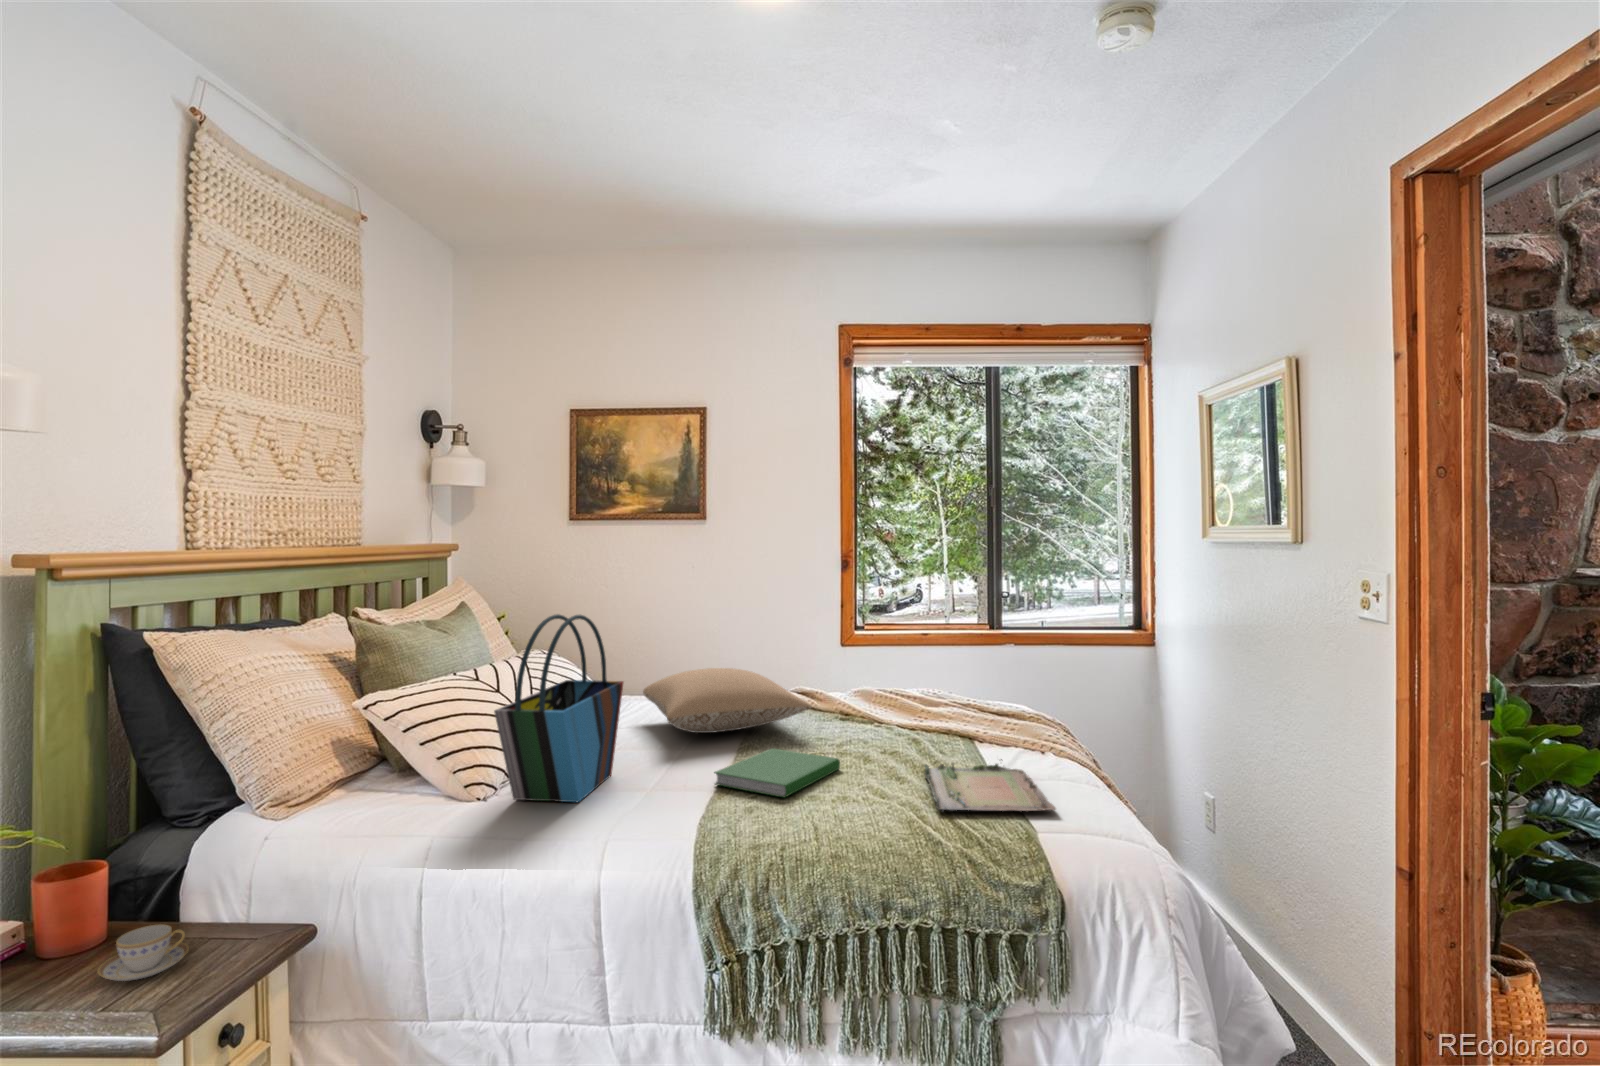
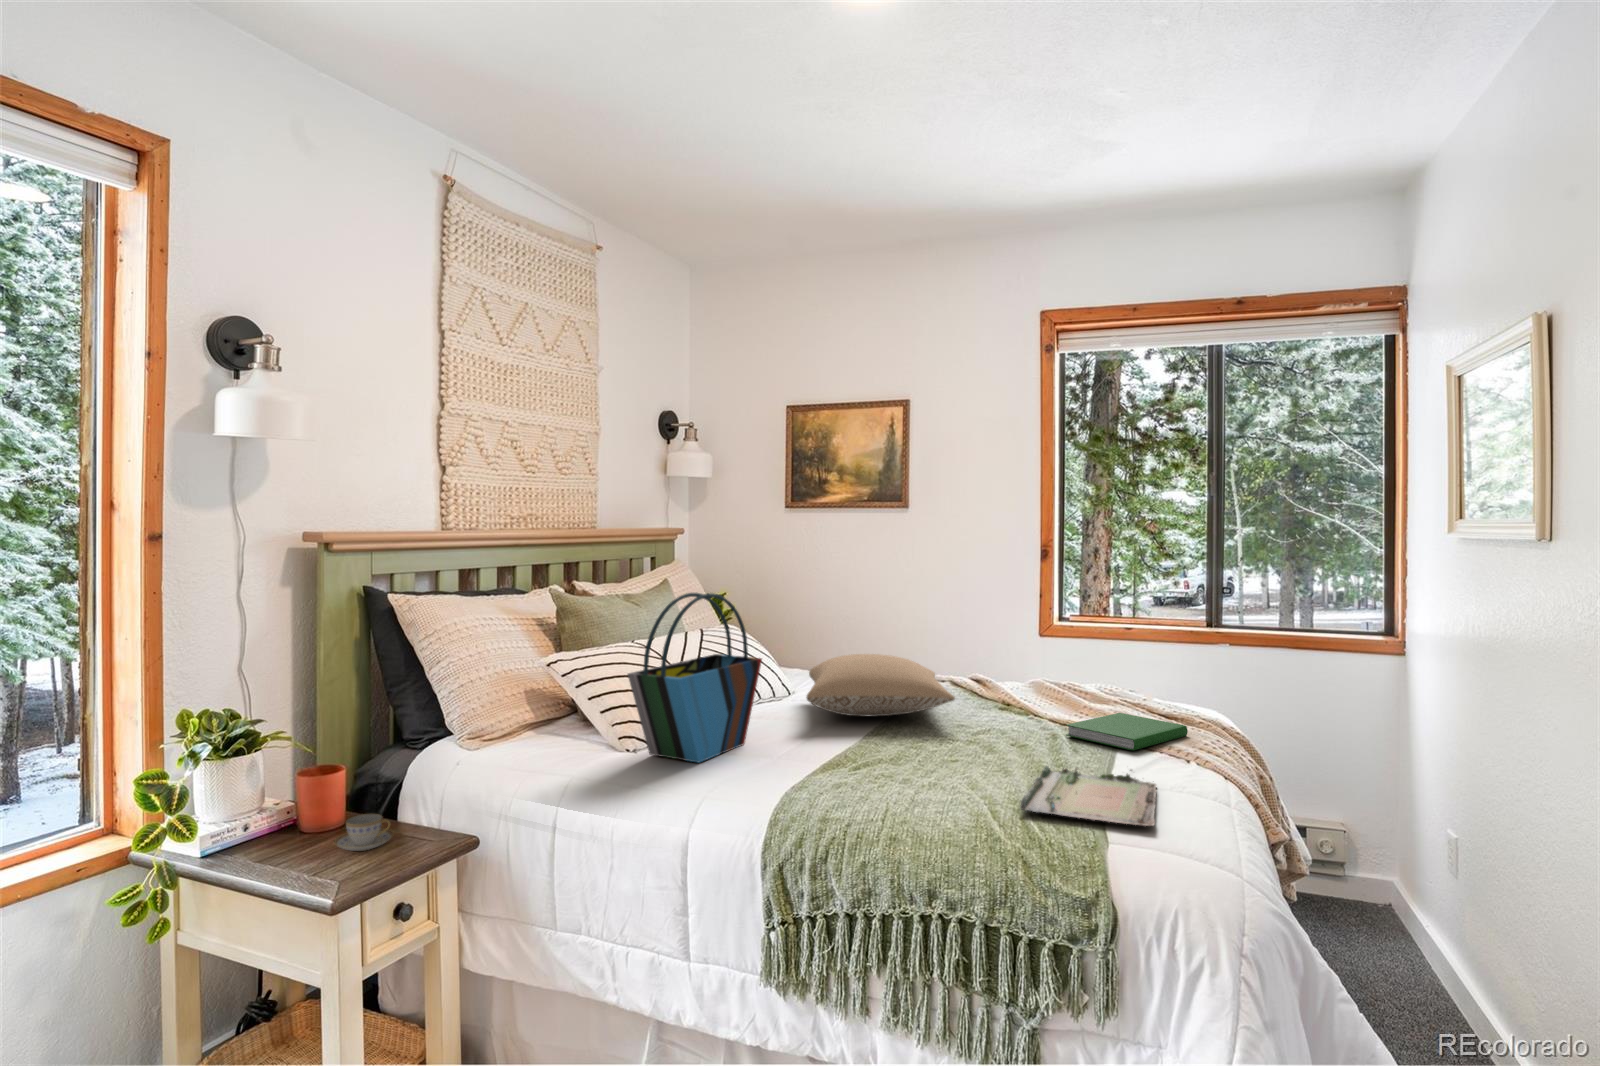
hardcover book: present [715,749,840,798] -> present [1066,713,1188,750]

